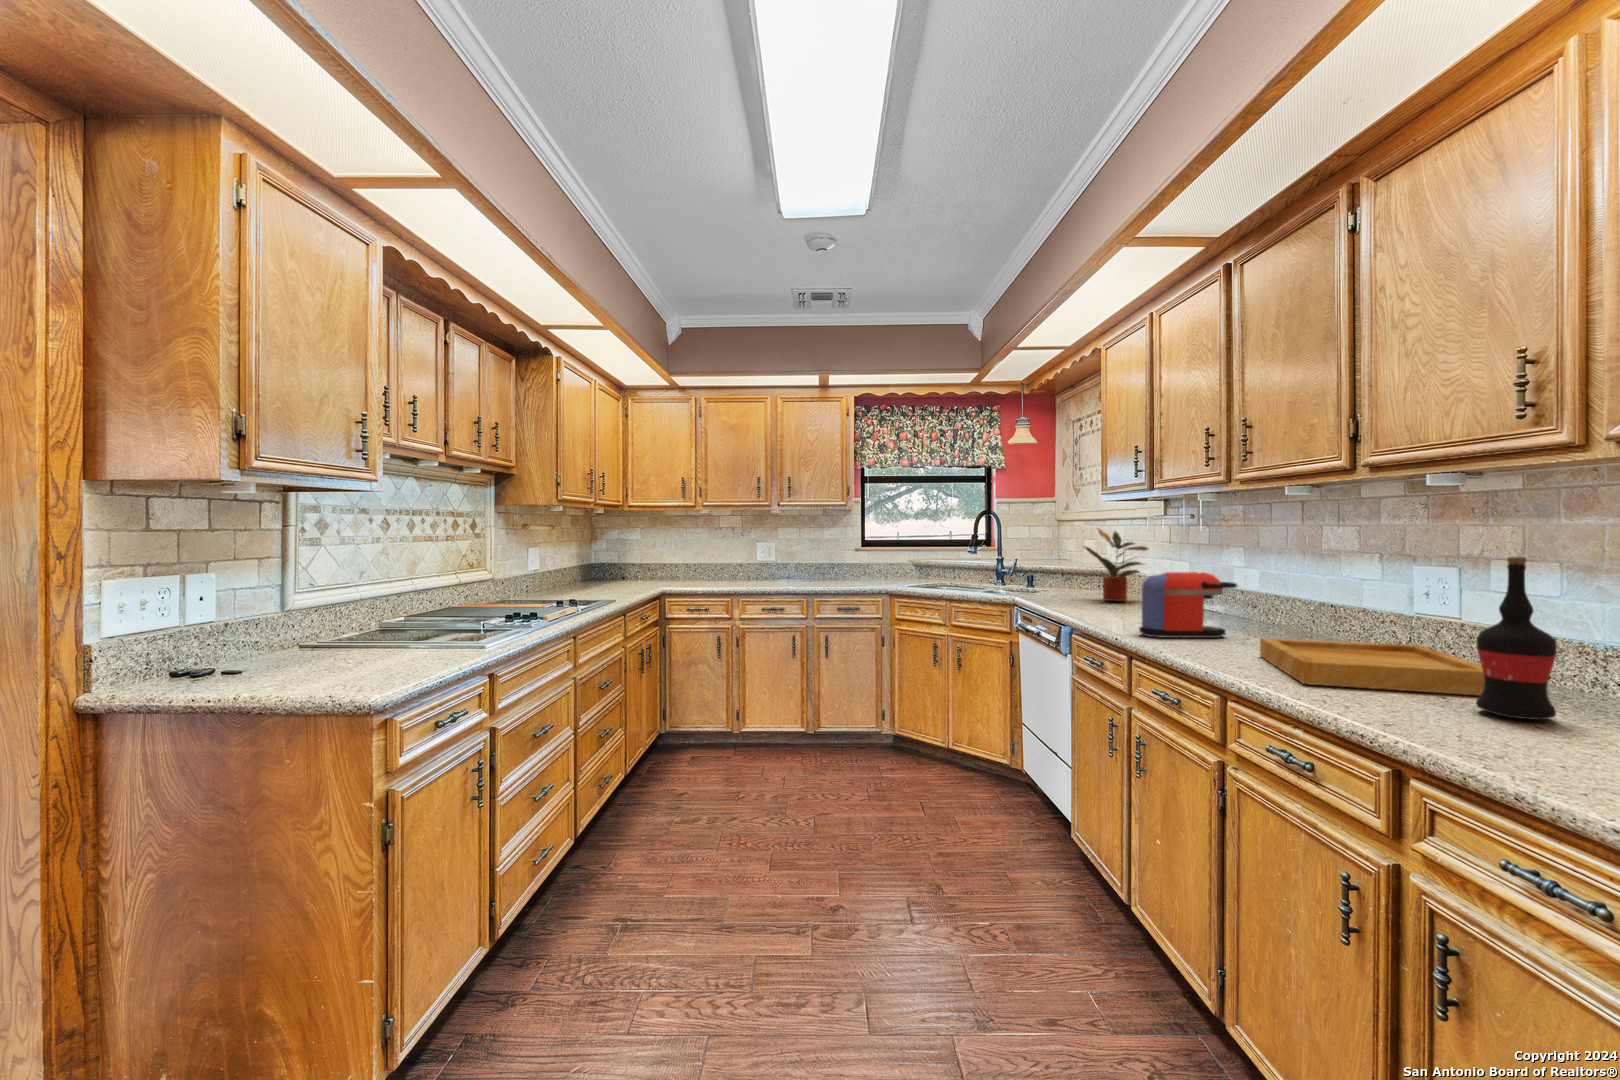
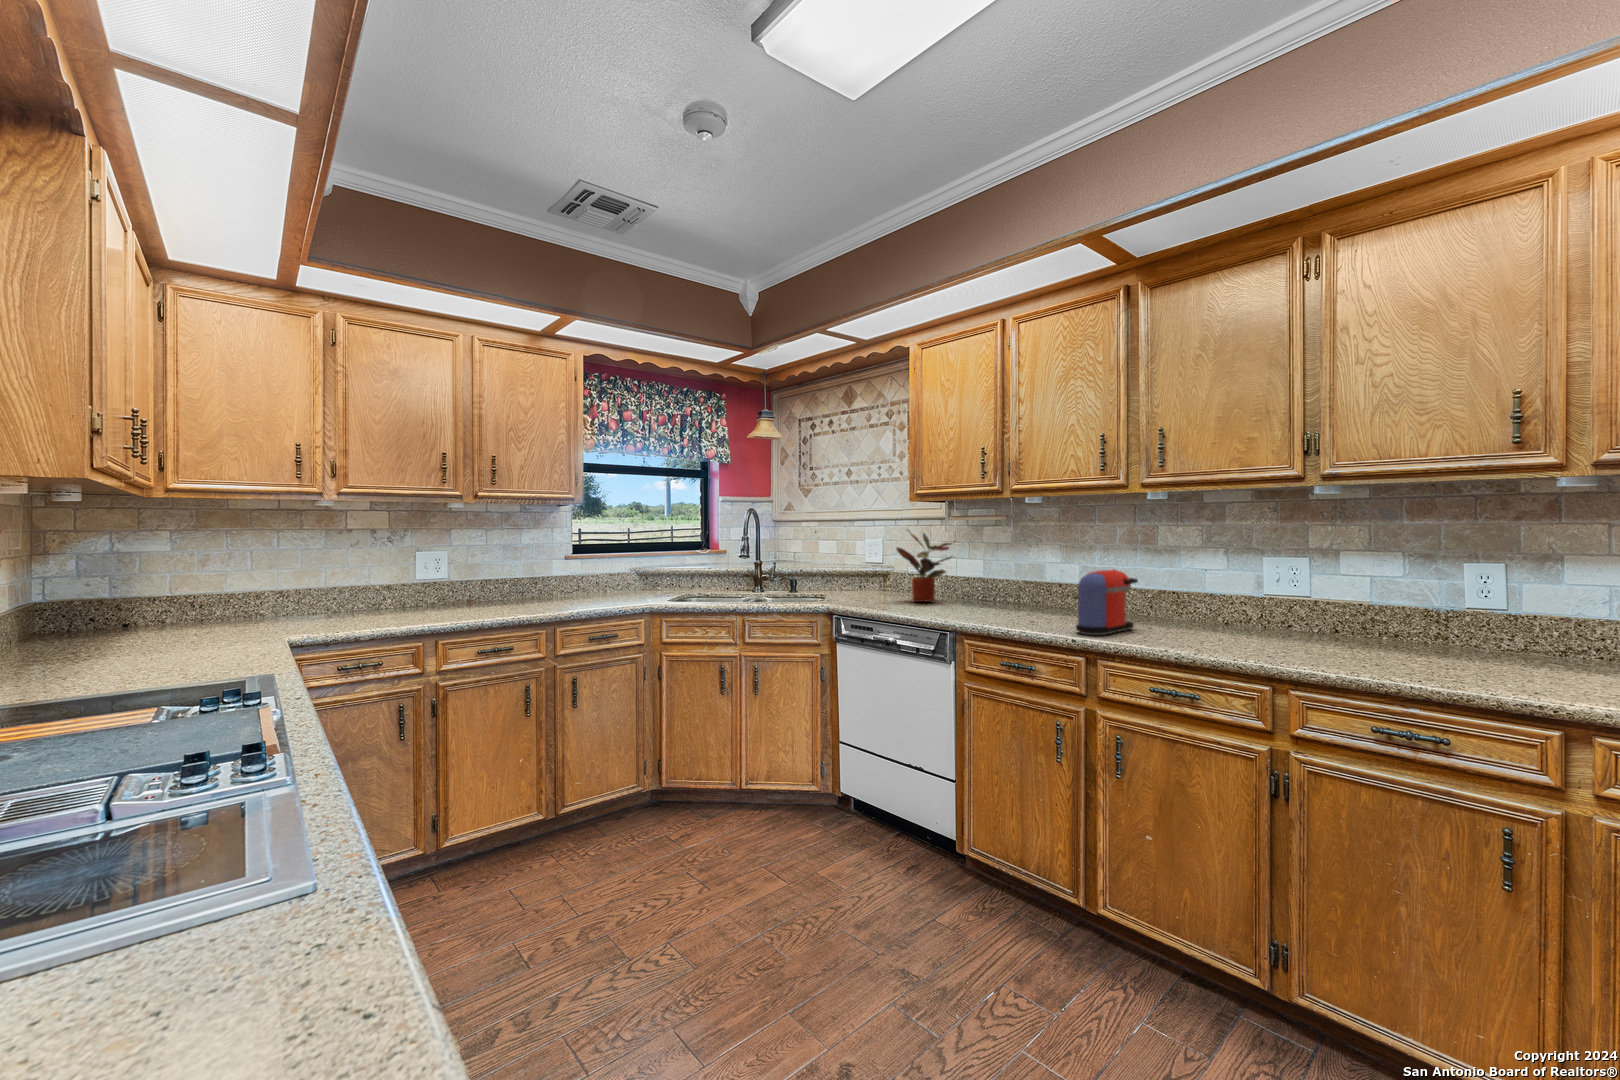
wine bottle: present [1476,557,1557,720] -> none [1466,548,1527,671]
tray: present [1260,638,1485,695] -> none [1220,620,1431,665]

